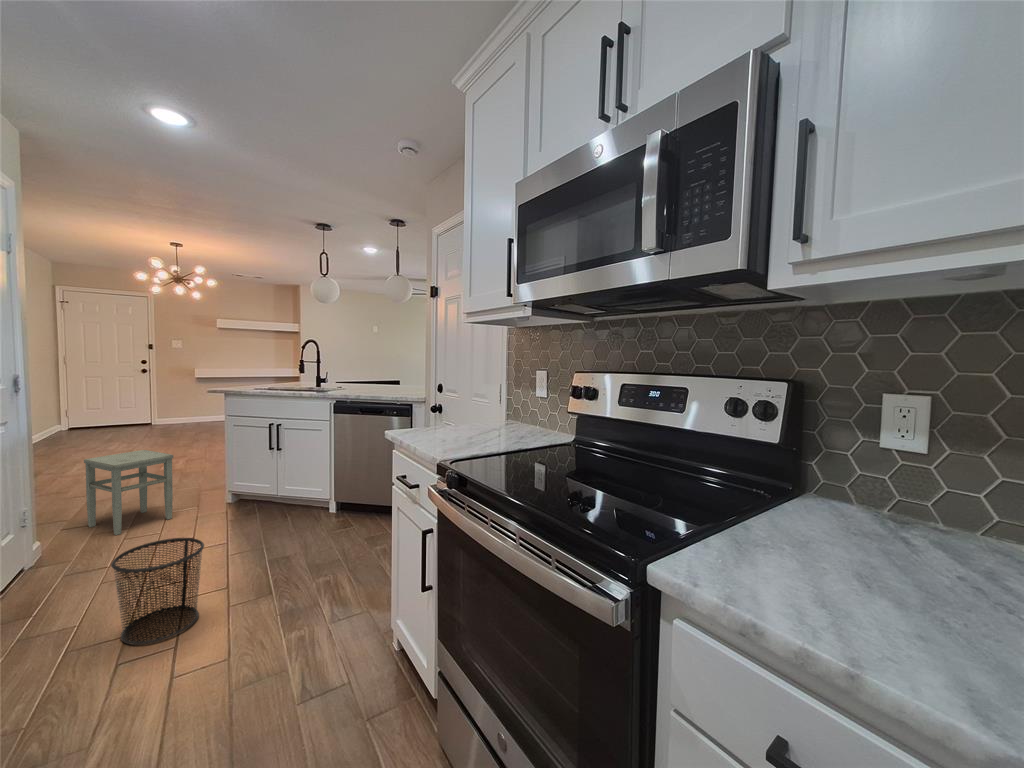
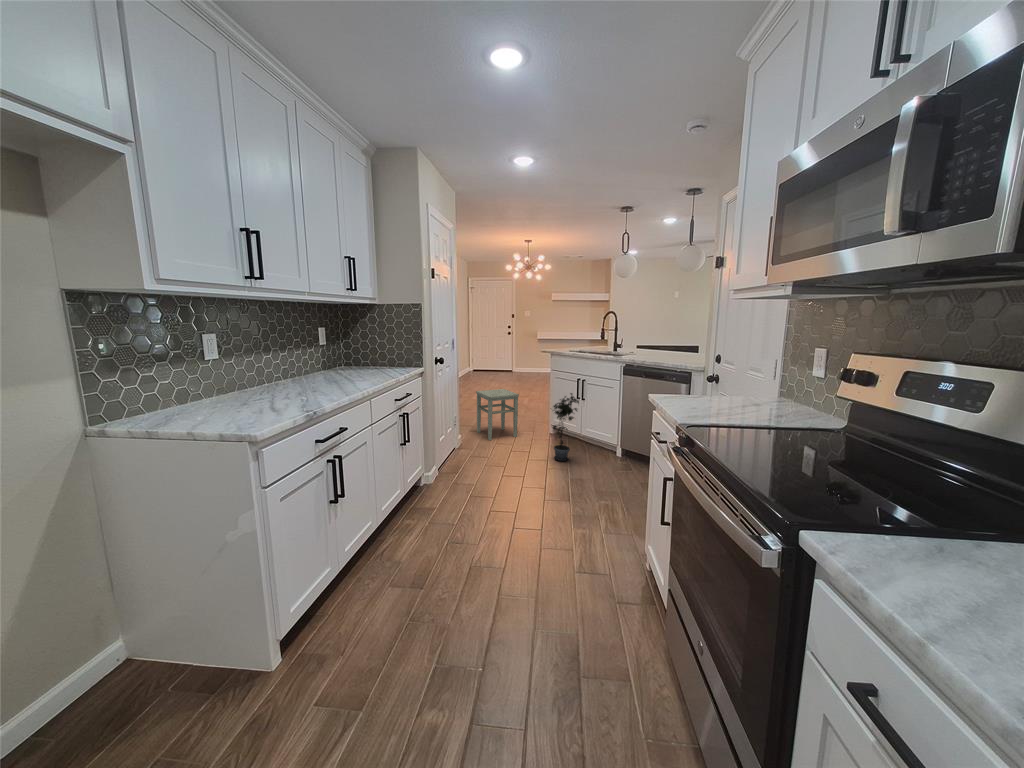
potted plant: none [230,443,277,539] -> present [553,393,579,461]
waste bin: present [111,538,204,645] -> none [486,447,530,507]

